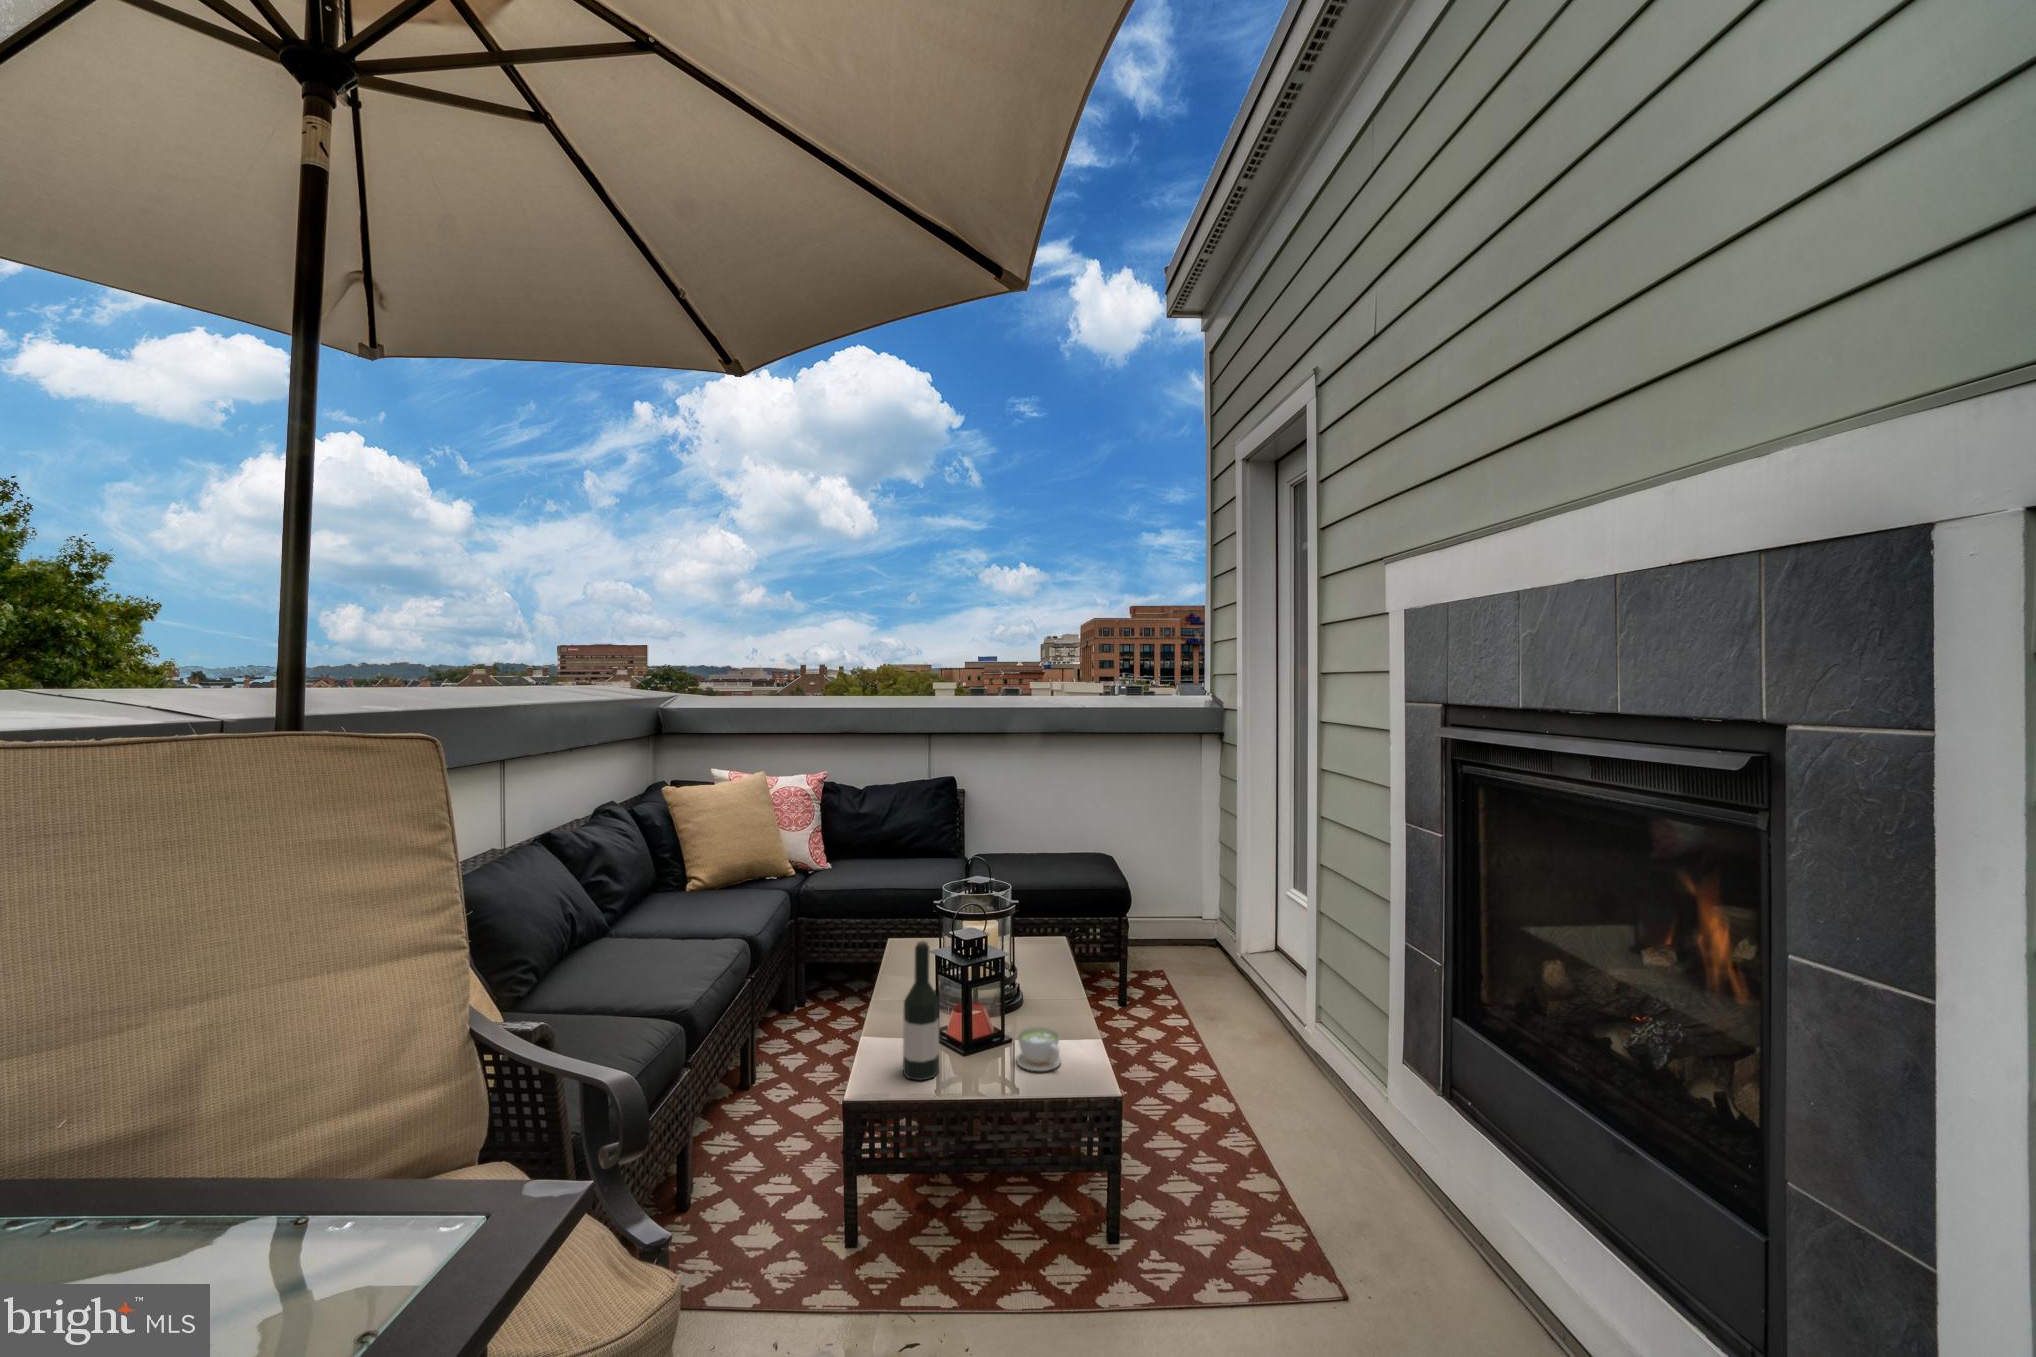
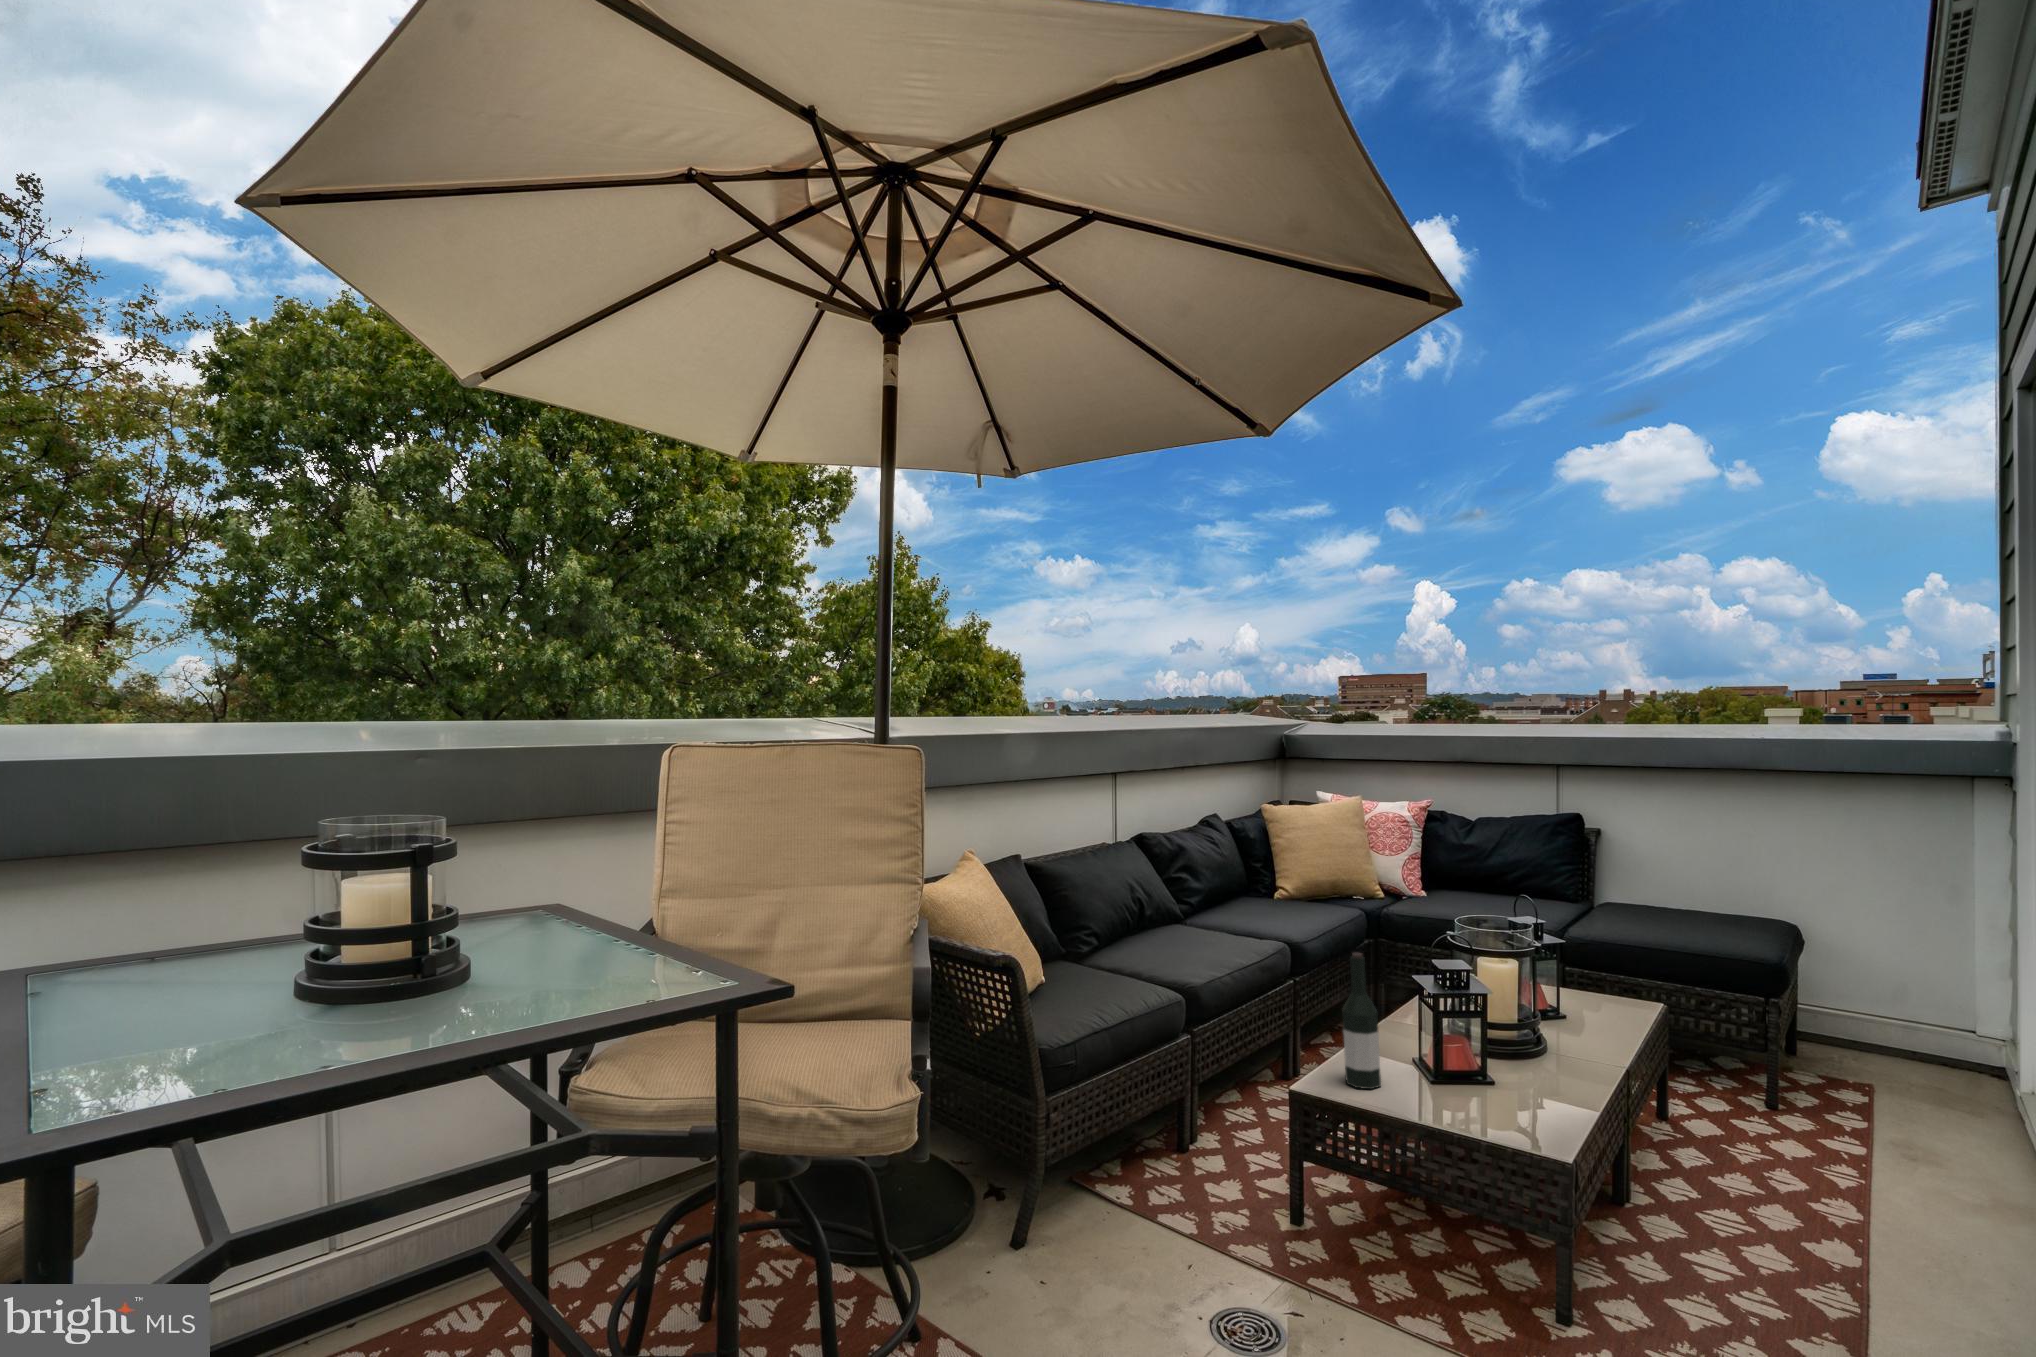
coffee cup: present [1017,1027,1061,1071] -> none [1467,1069,1522,1116]

